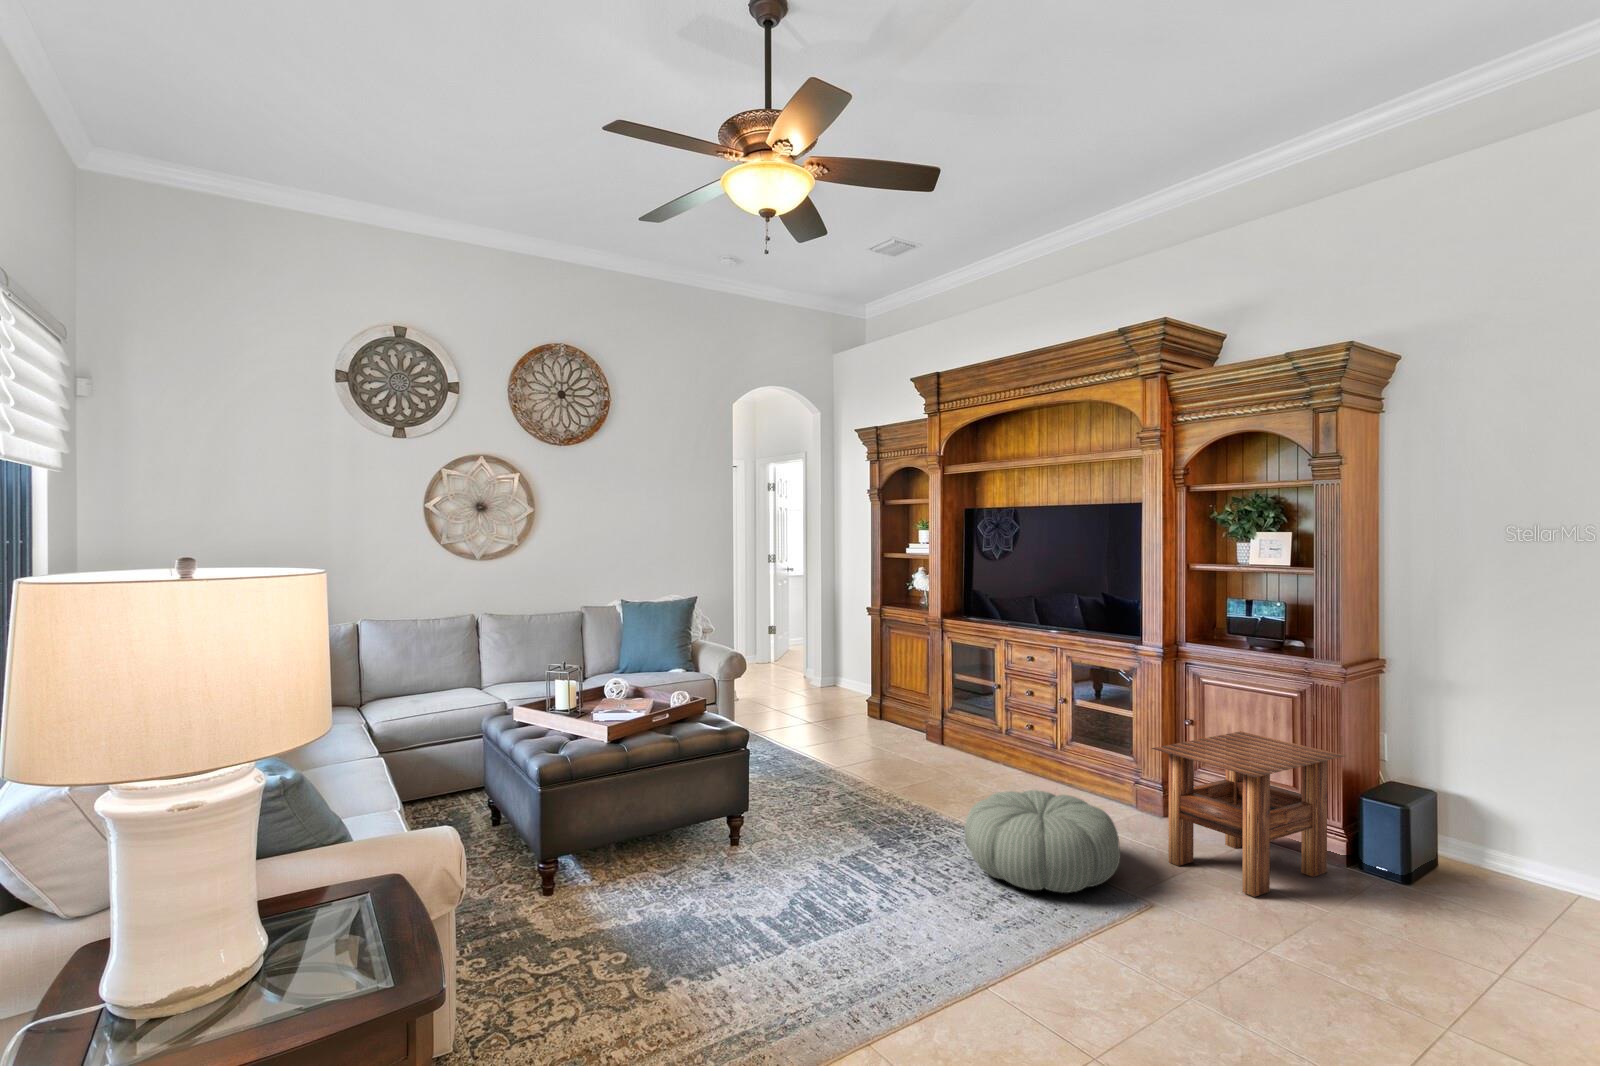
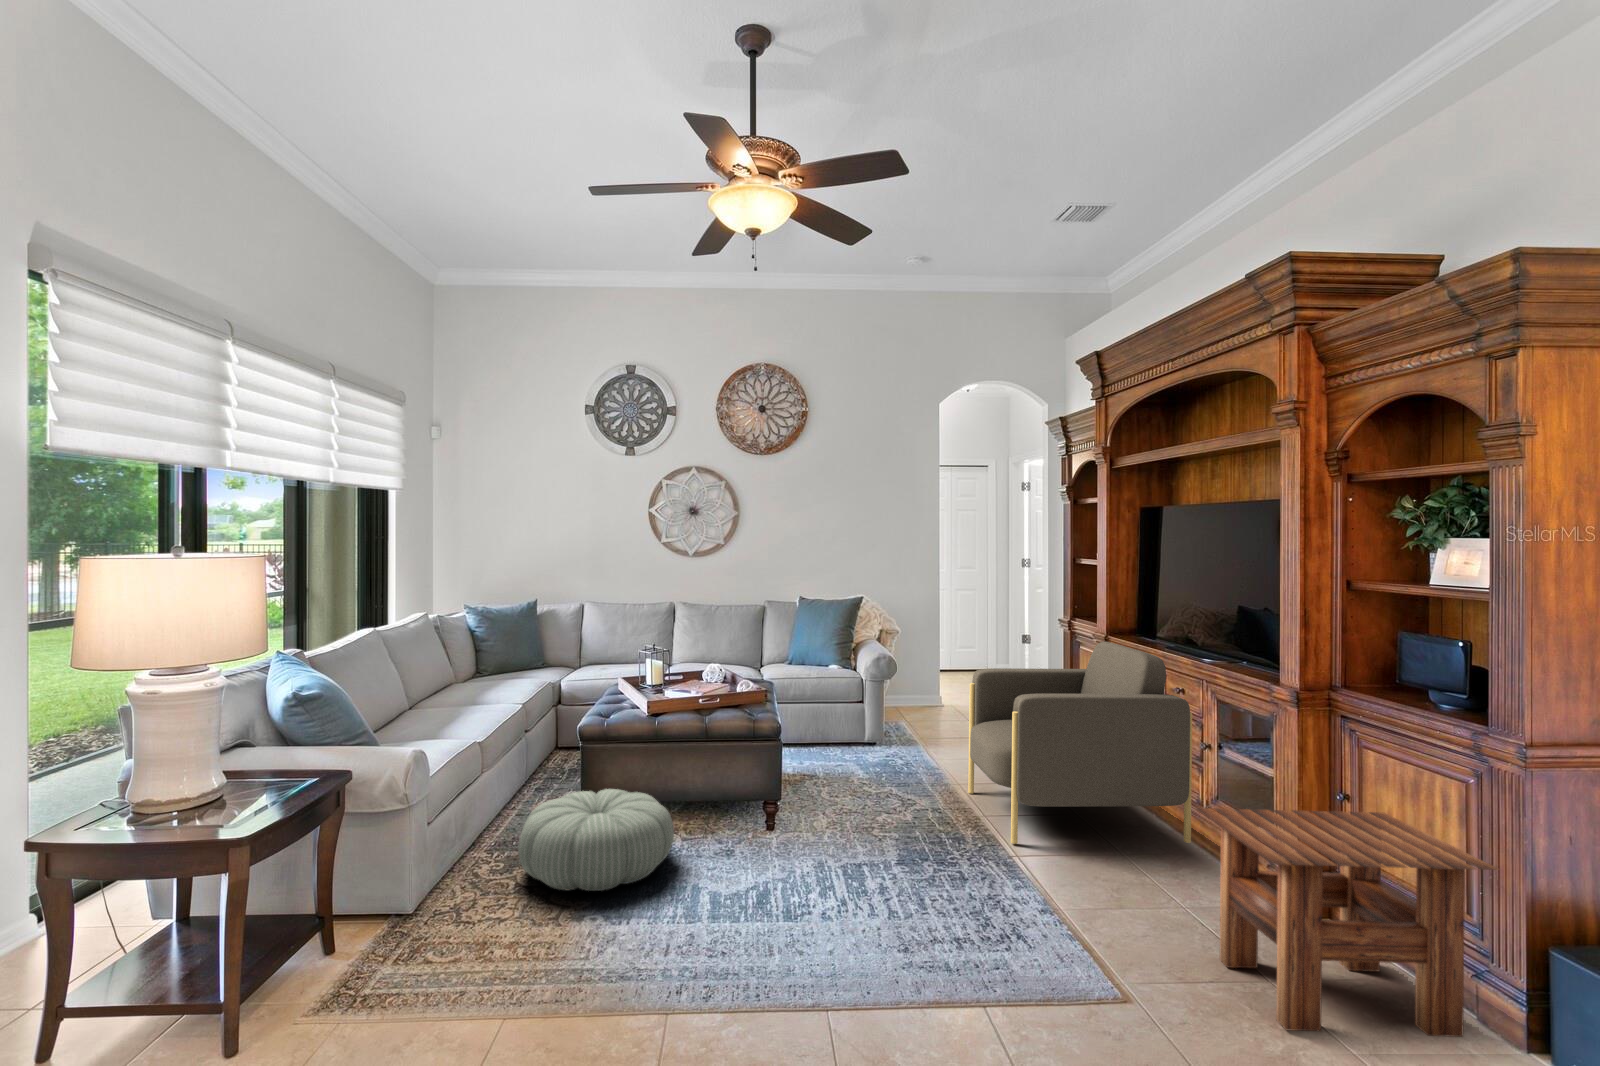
armchair: none [855,624,1054,810] -> present [968,642,1192,844]
pouf: present [964,790,1120,893] -> present [518,789,674,891]

